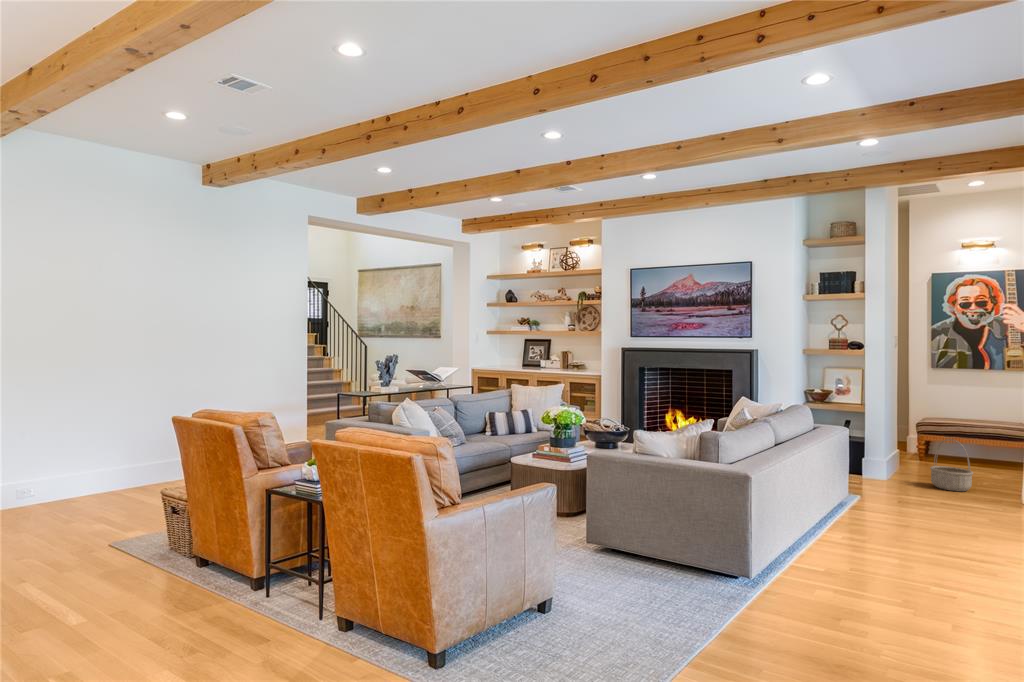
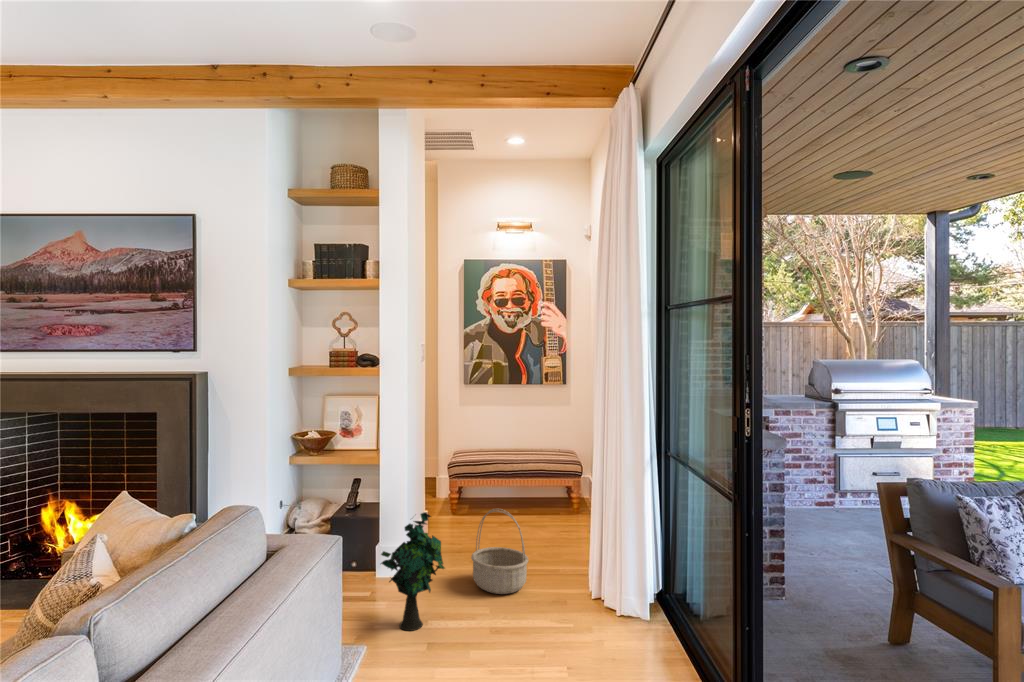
decorative plant: none [869,428,911,492] -> present [381,512,445,631]

